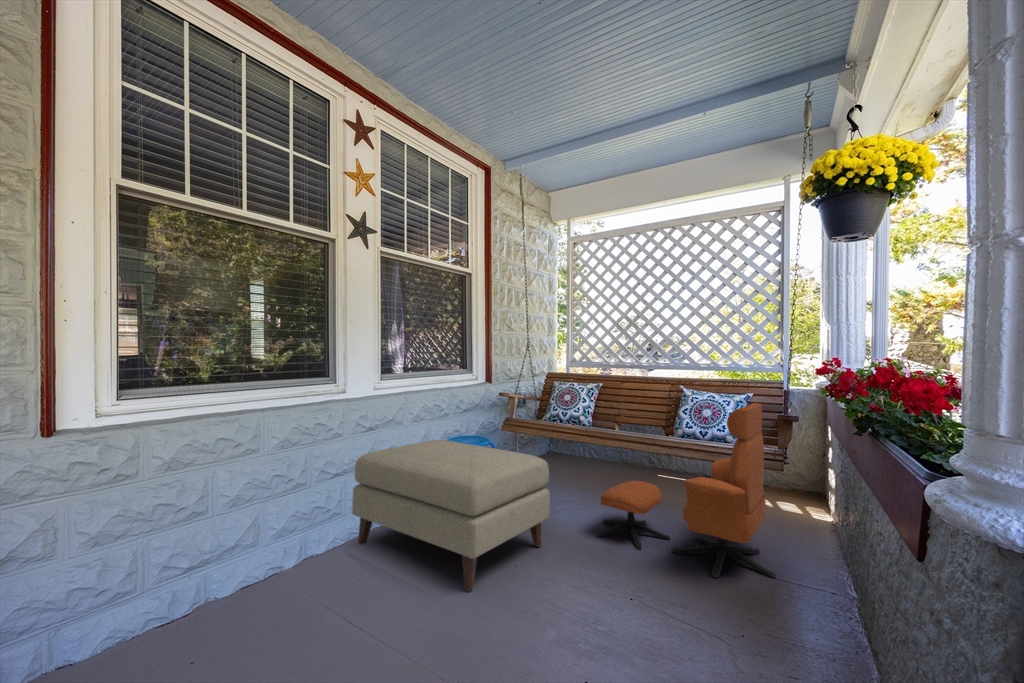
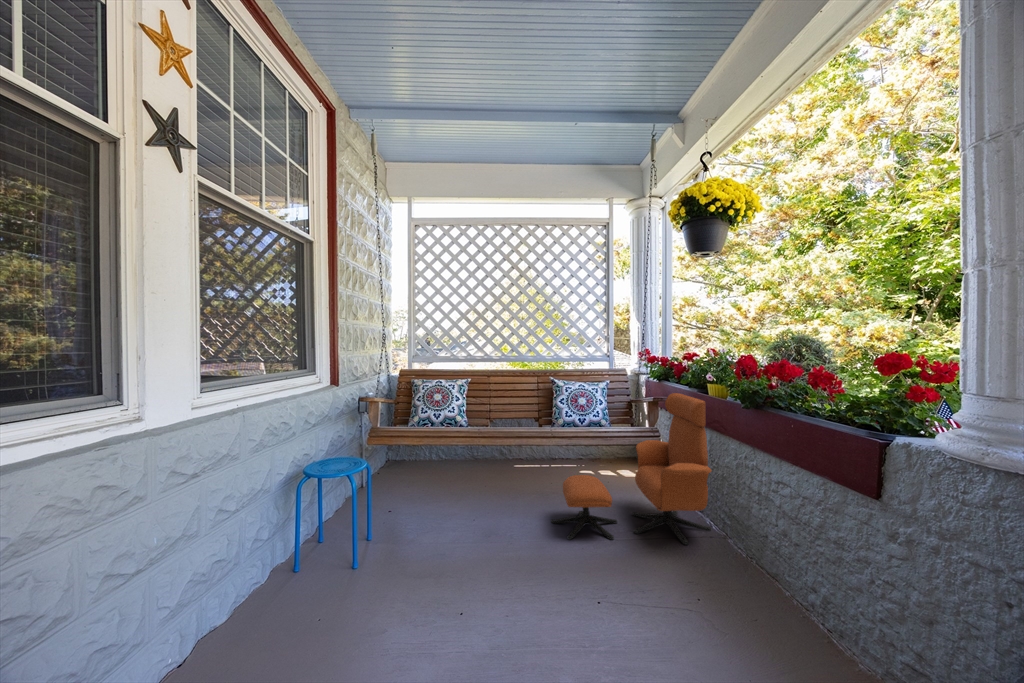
ottoman: present [352,440,550,591] -> none [334,473,575,657]

